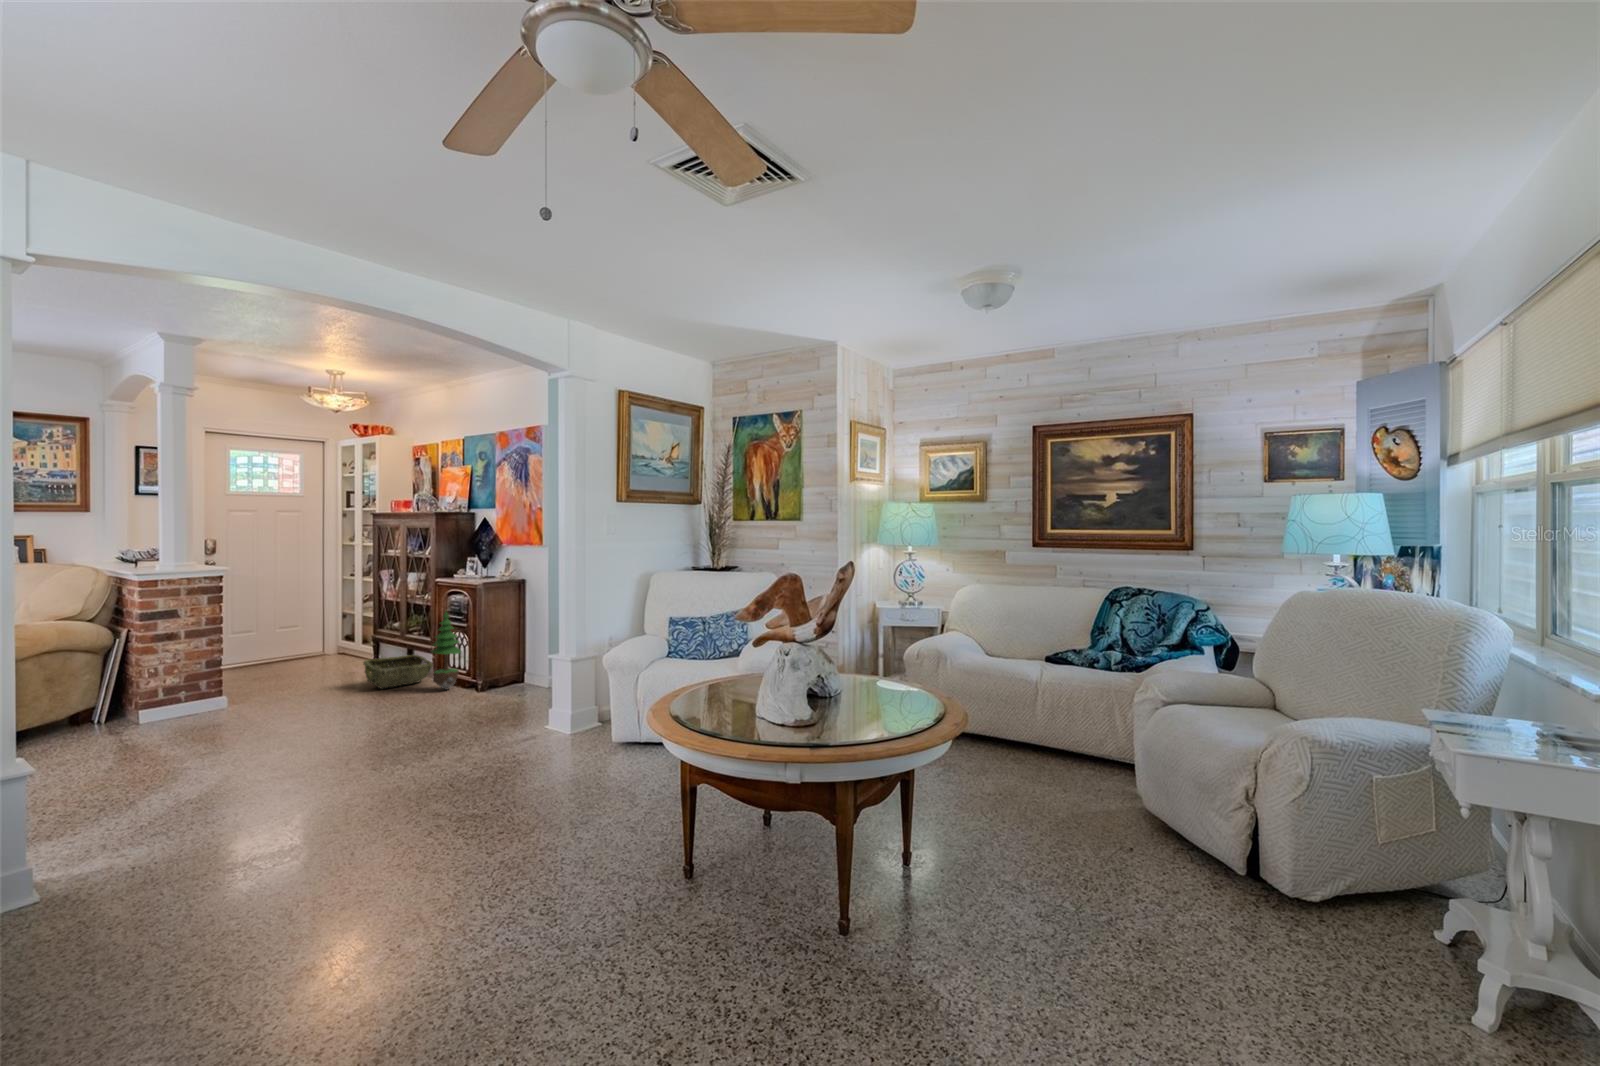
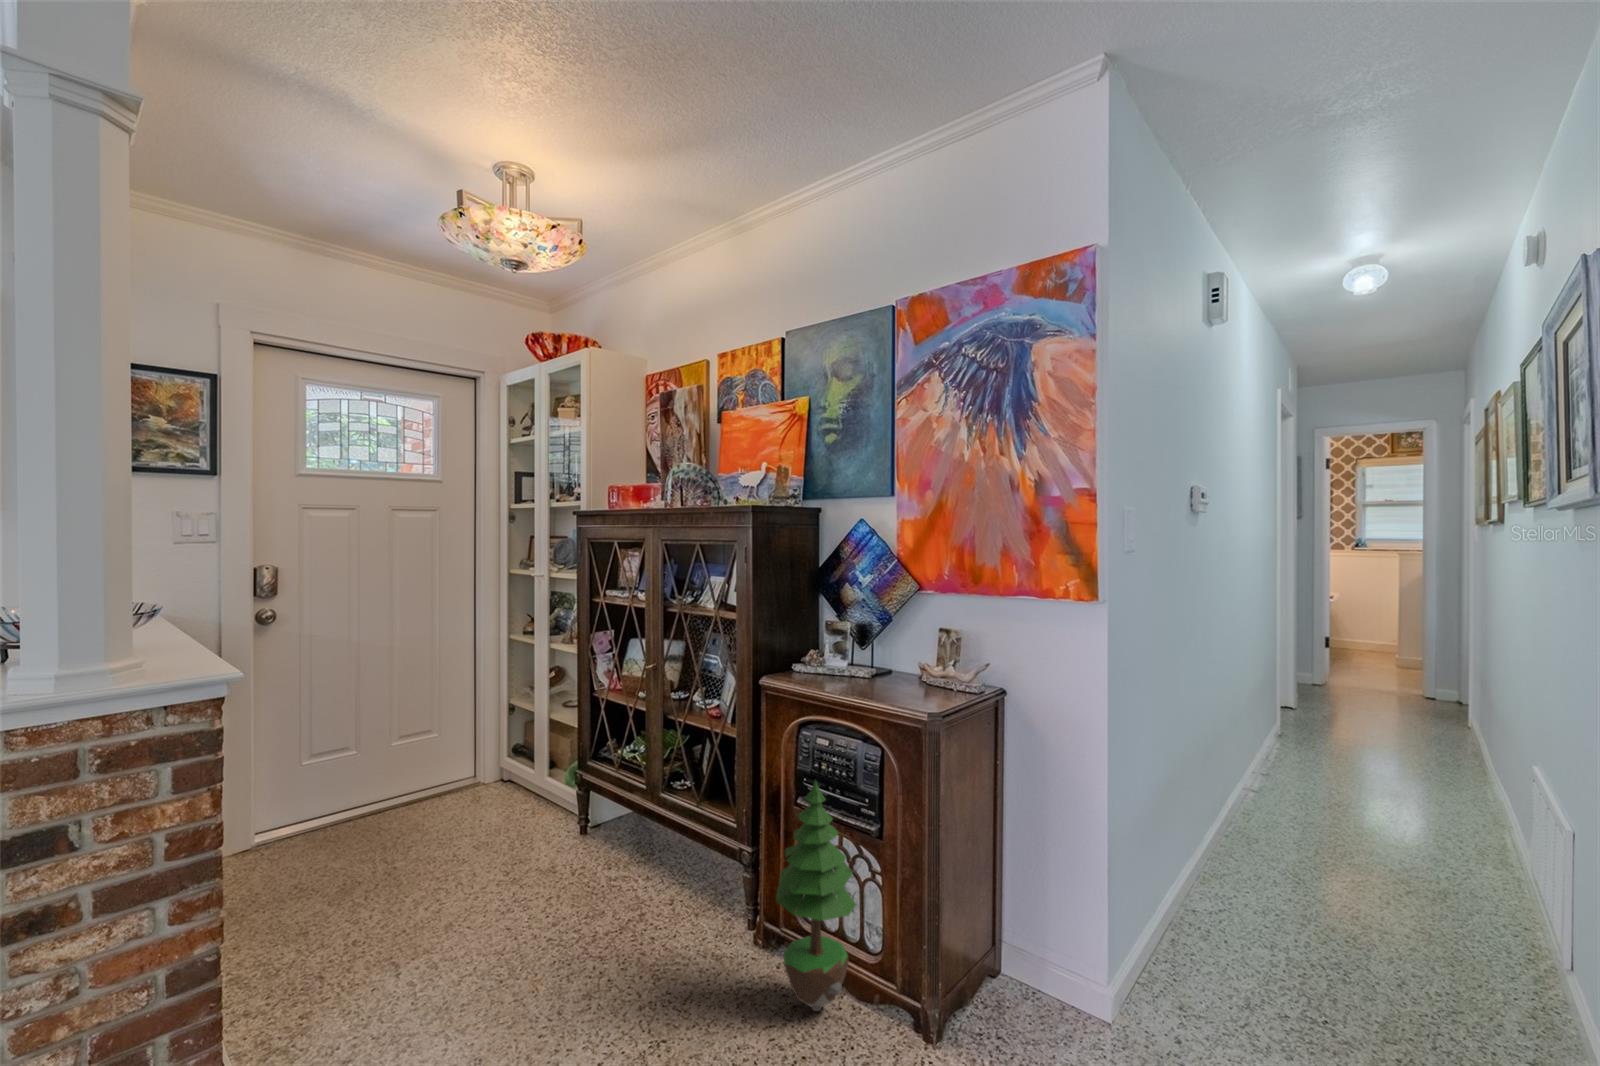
woven basket: present [363,655,433,688] -> none [590,859,751,989]

